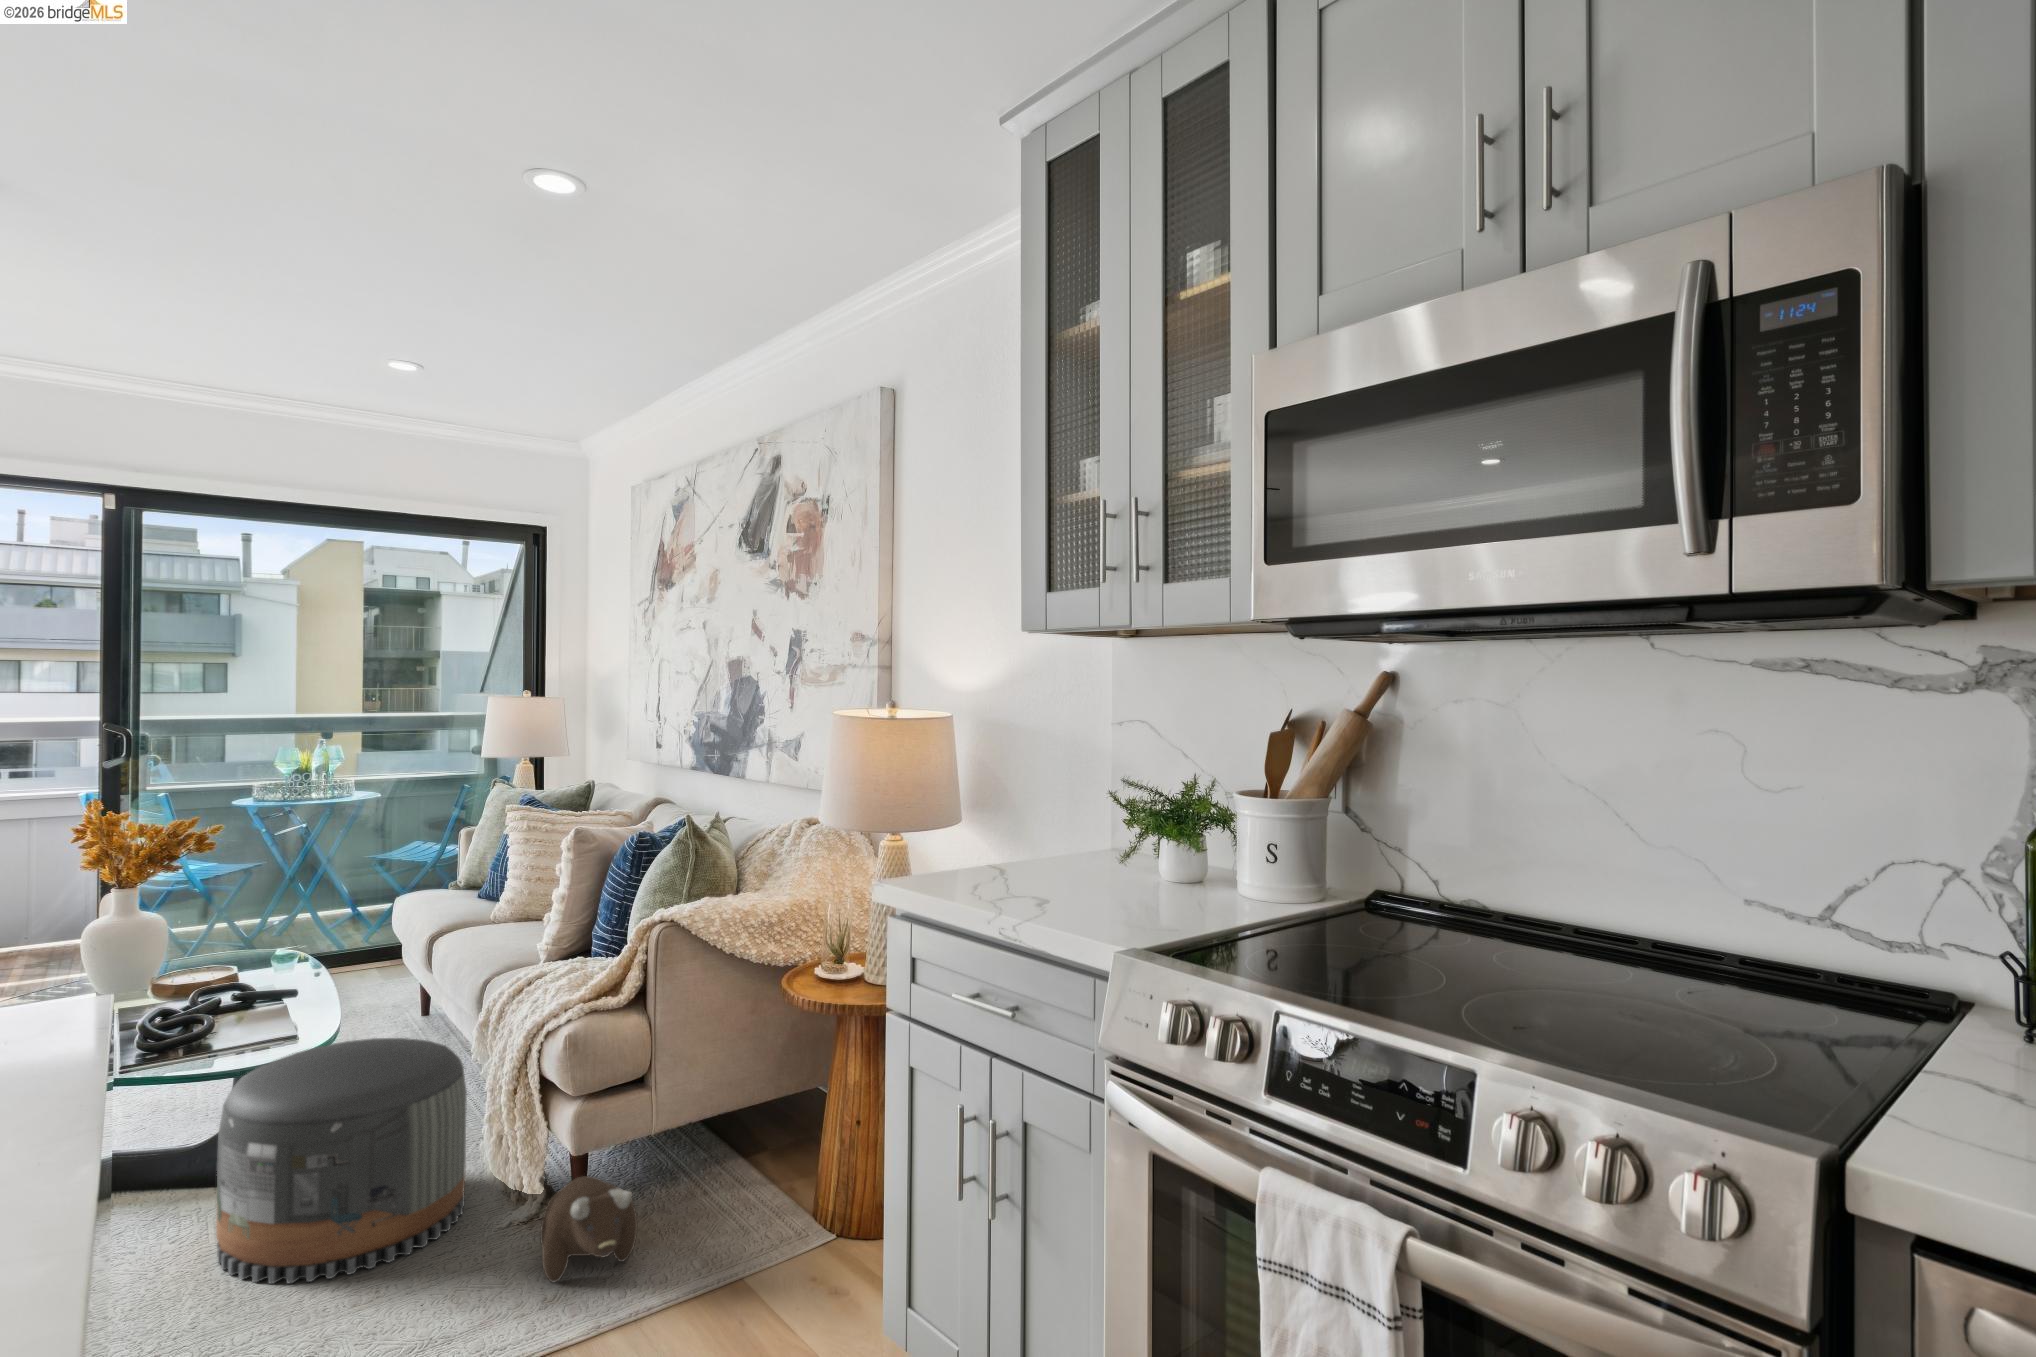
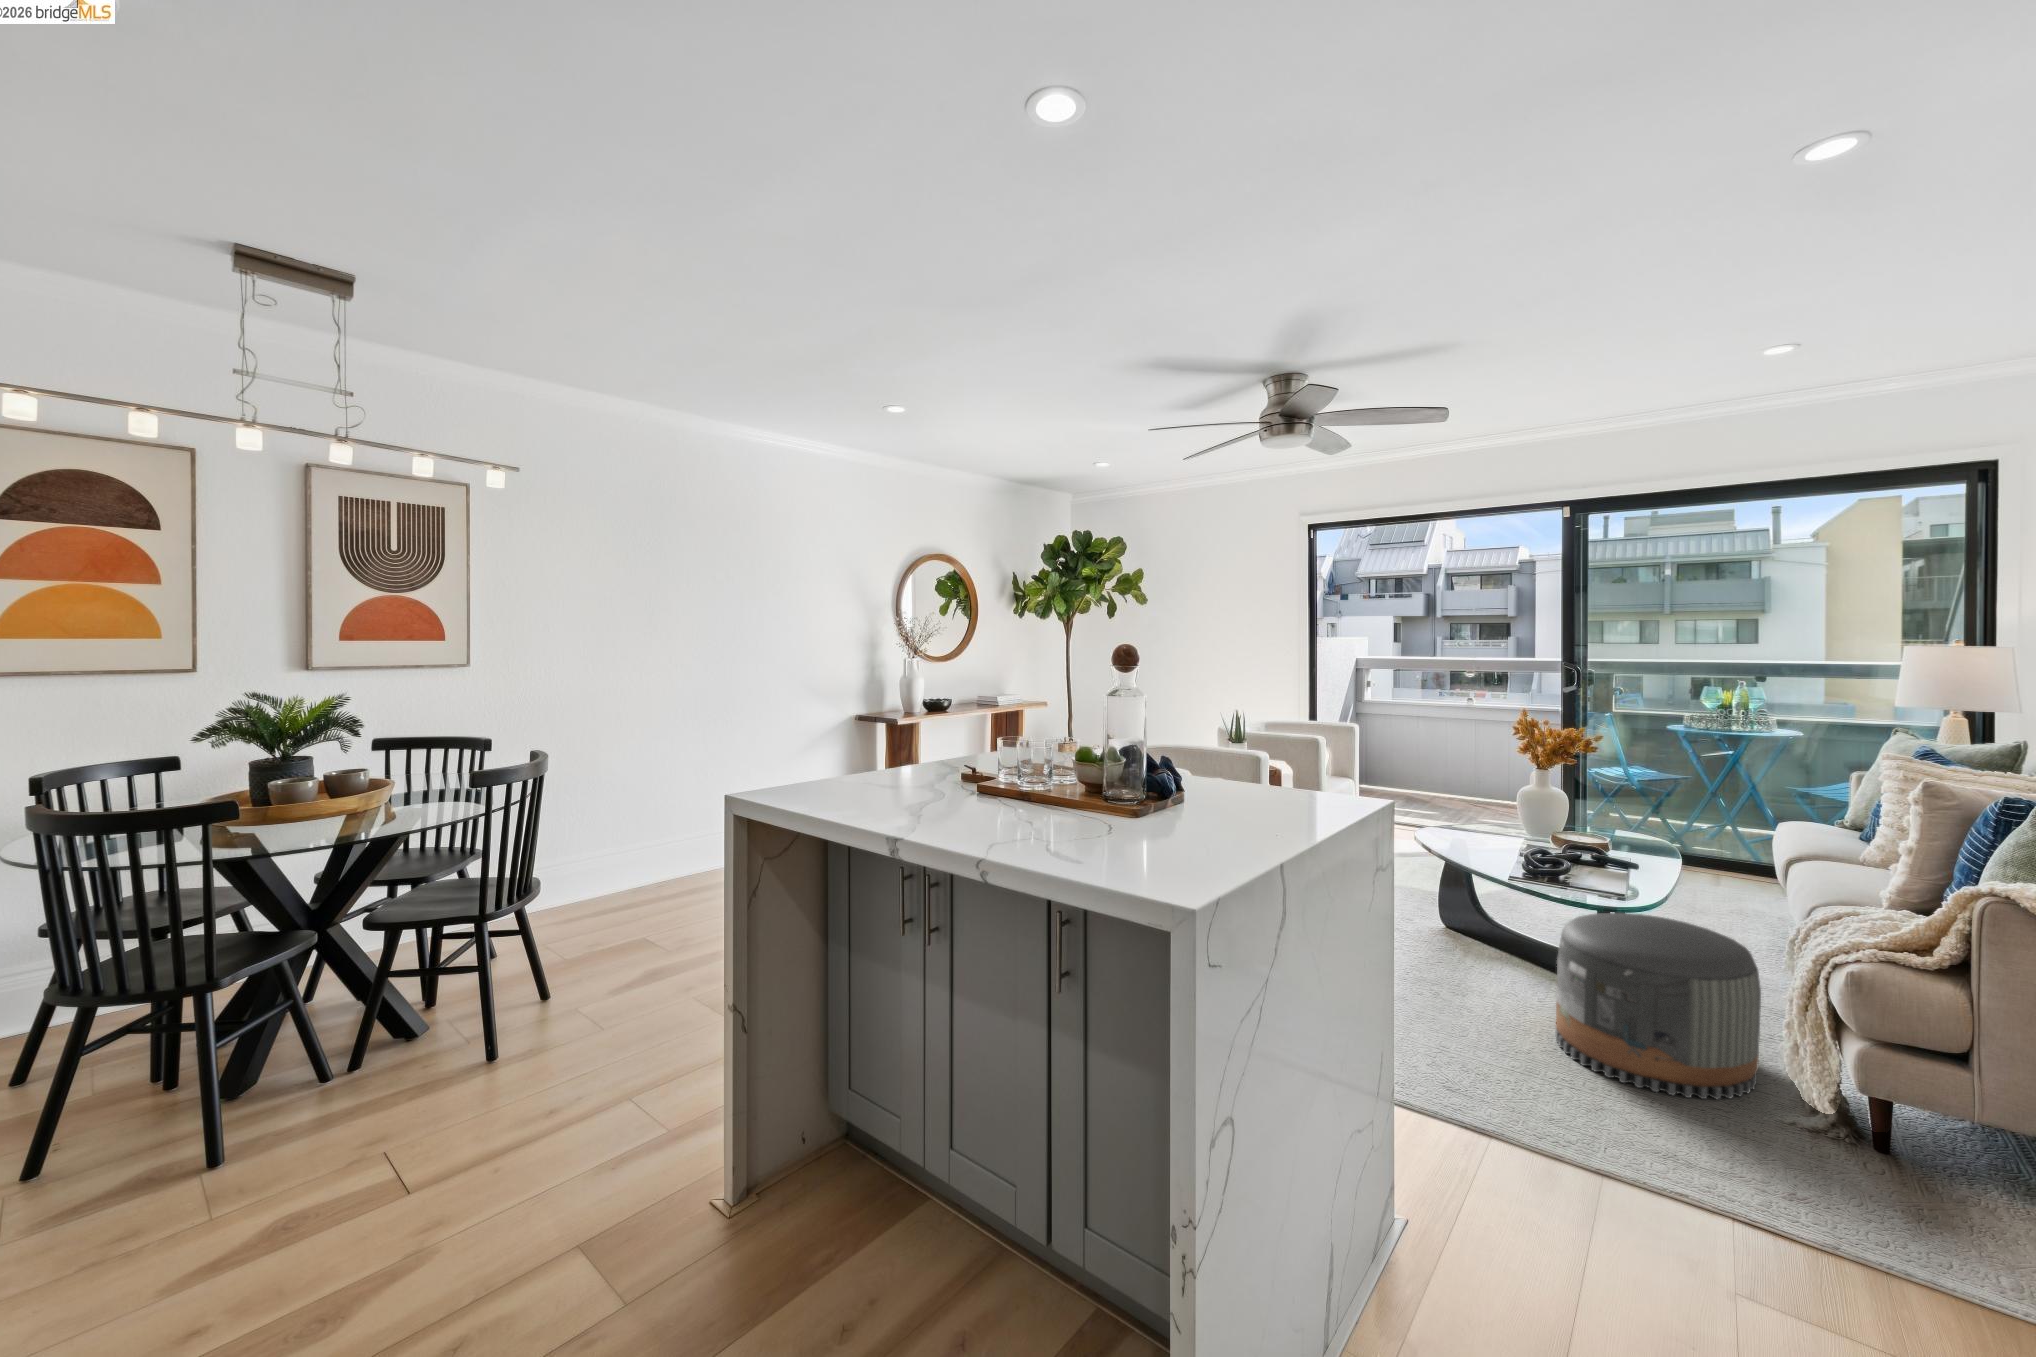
plush toy: present [540,1176,637,1282] -> none [1796,1107,1916,1212]

